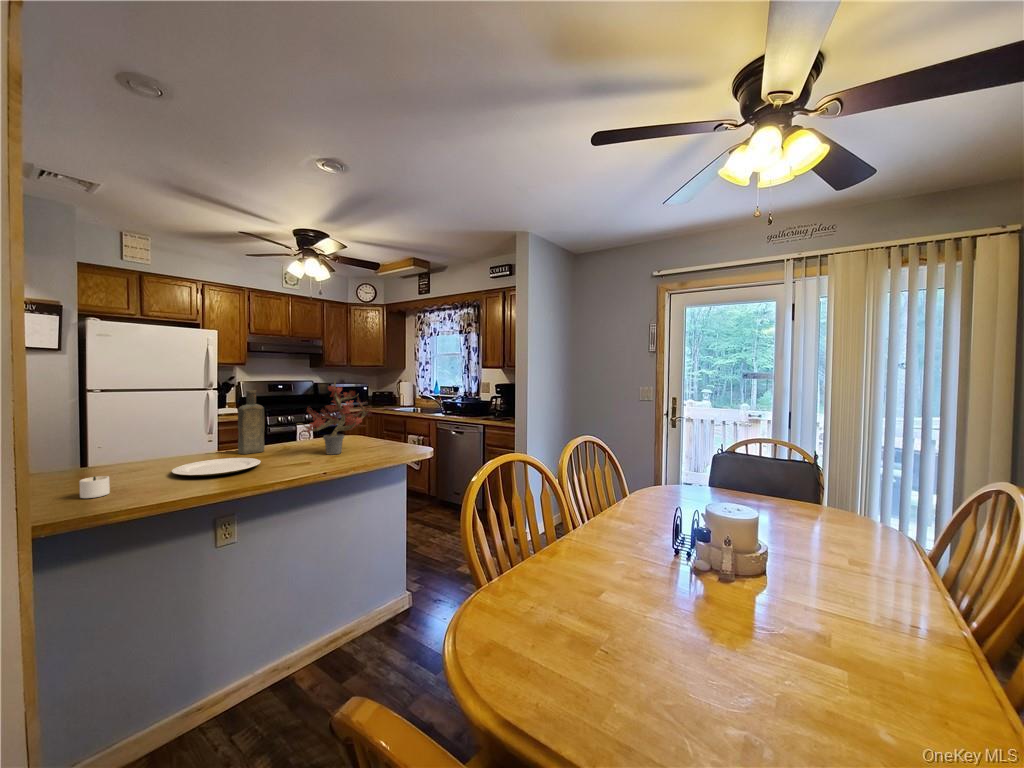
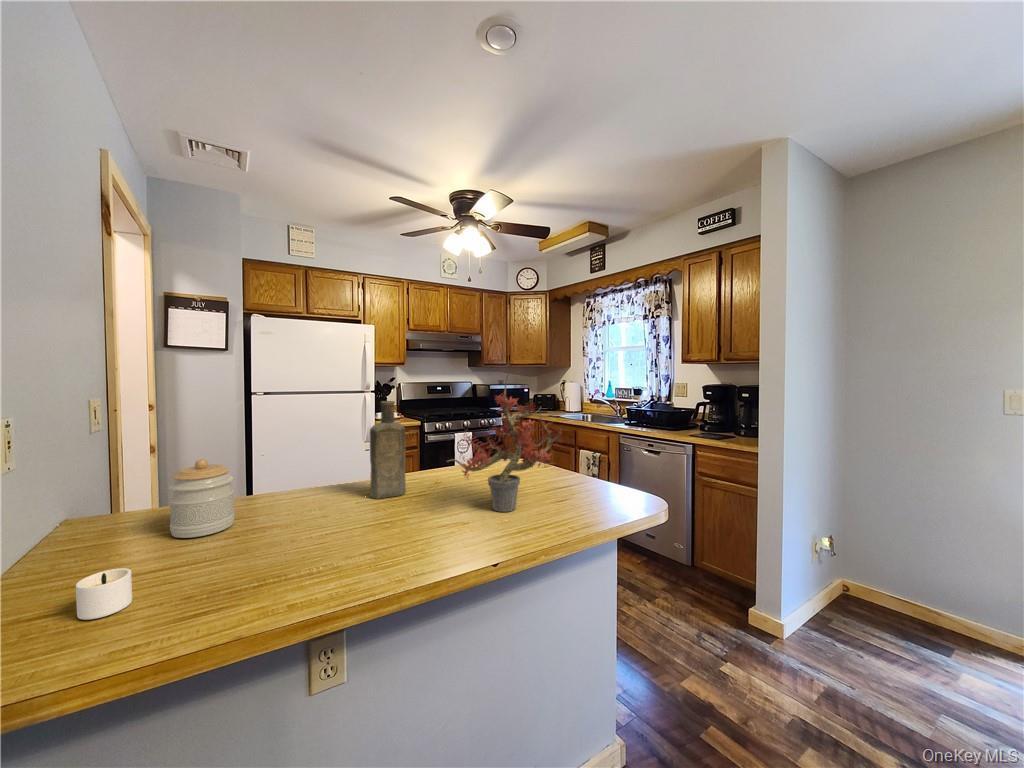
jar: none [95,426,142,475] -> present [168,459,234,538]
plate: present [171,458,261,476] -> none [255,512,391,564]

